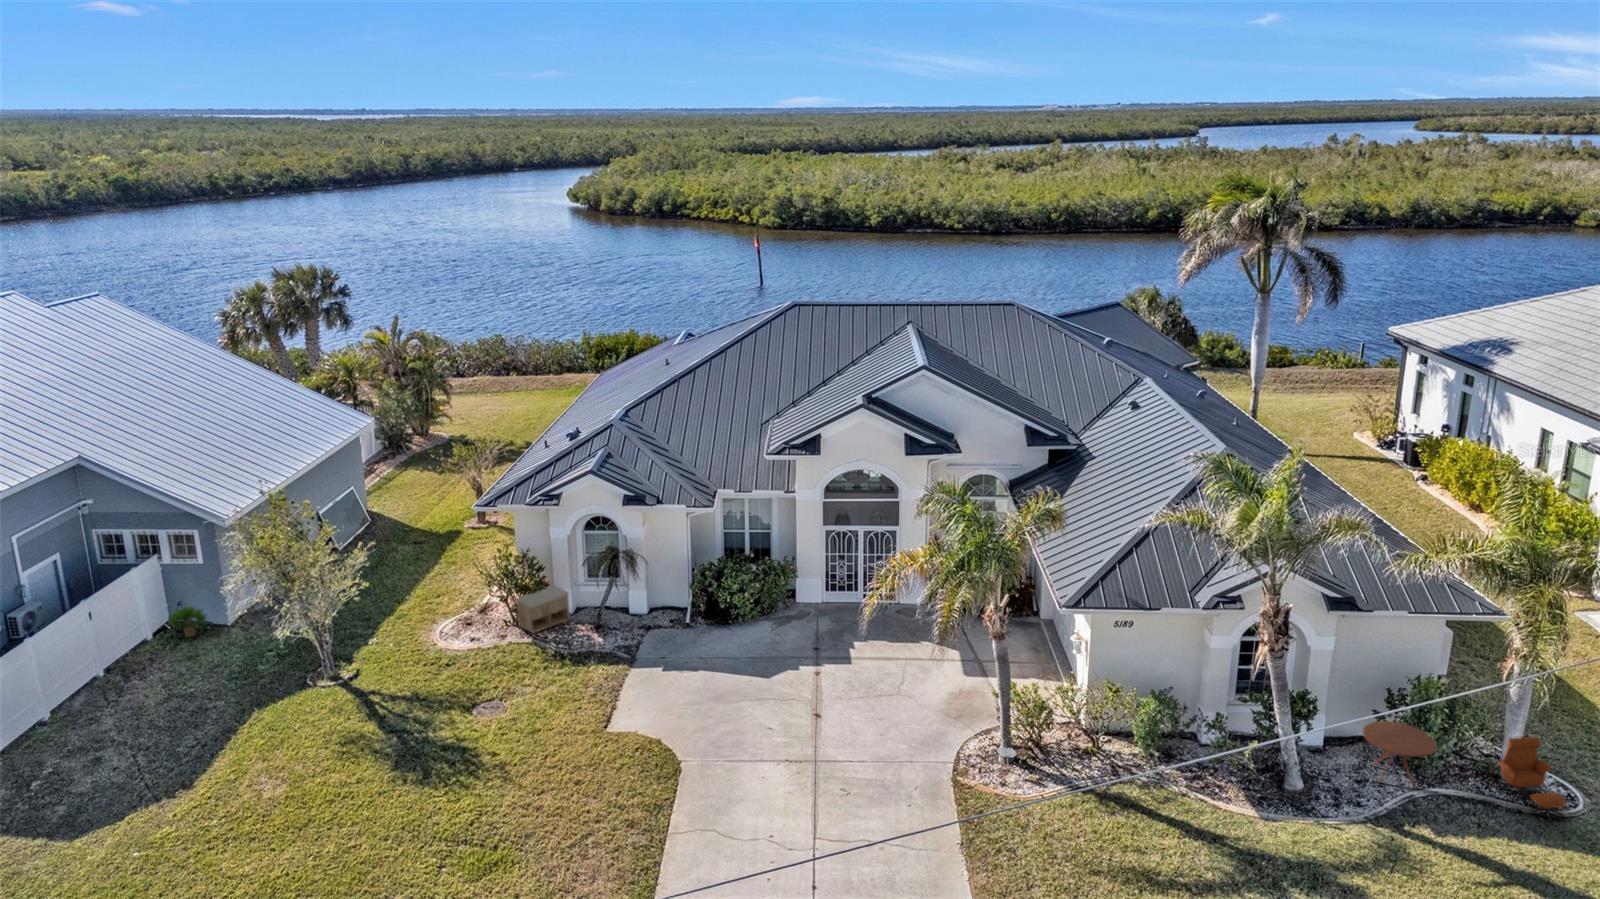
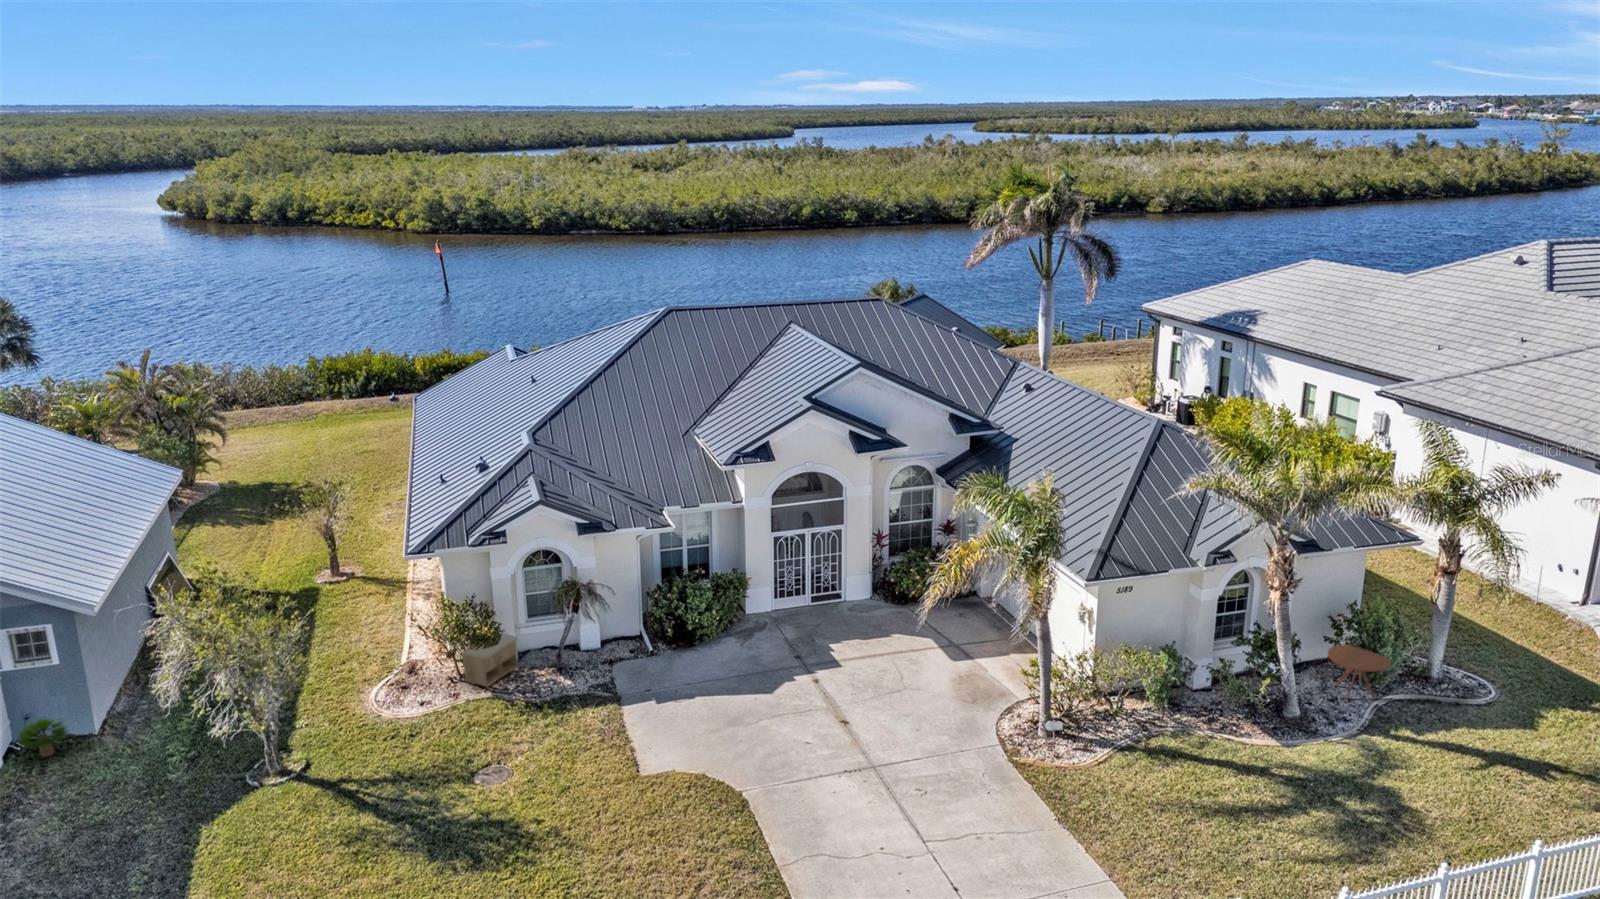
lounge chair: present [1499,737,1566,821] -> none [1433,640,1492,708]

